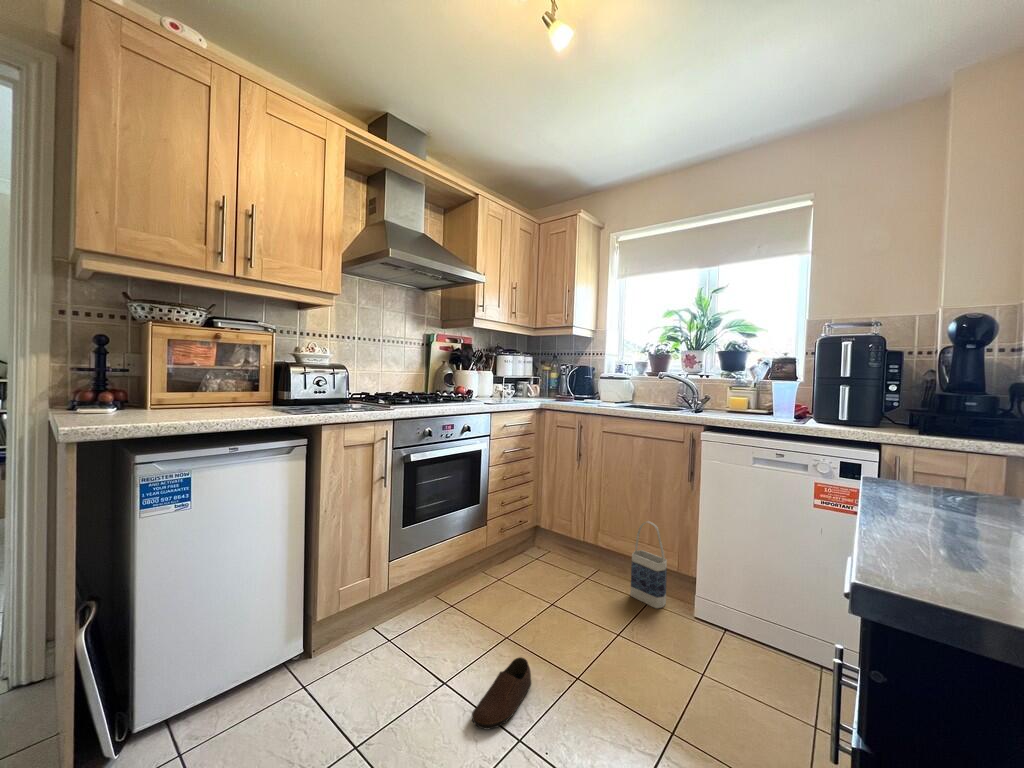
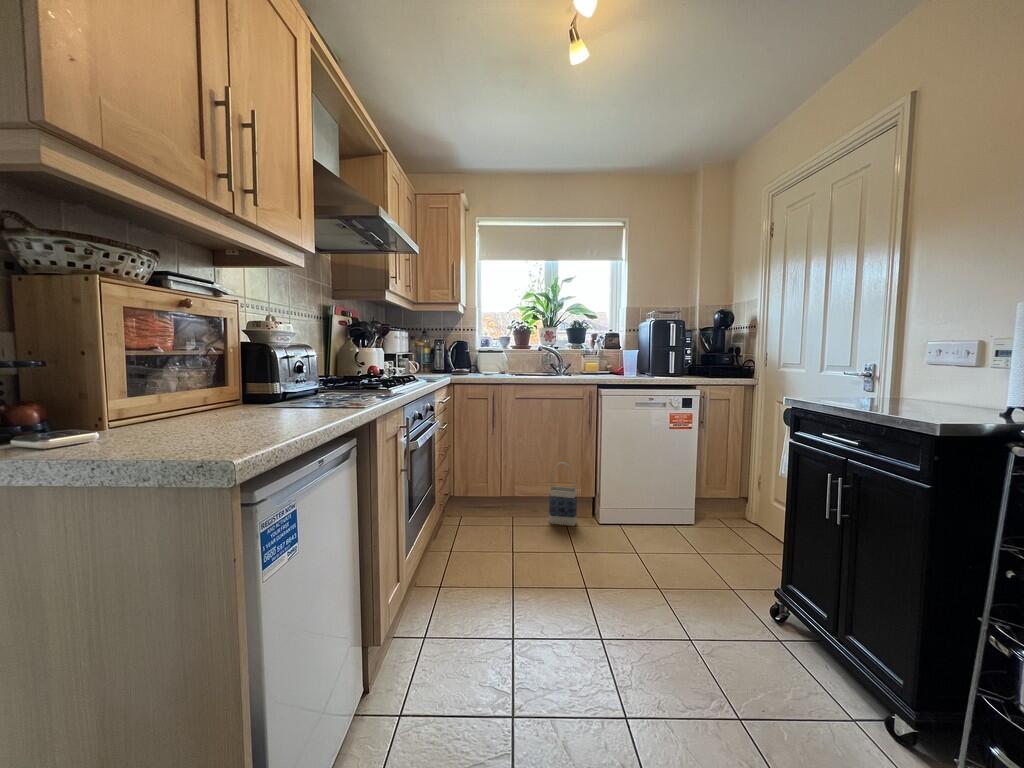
shoe: present [472,657,531,730] -> none [553,587,585,648]

